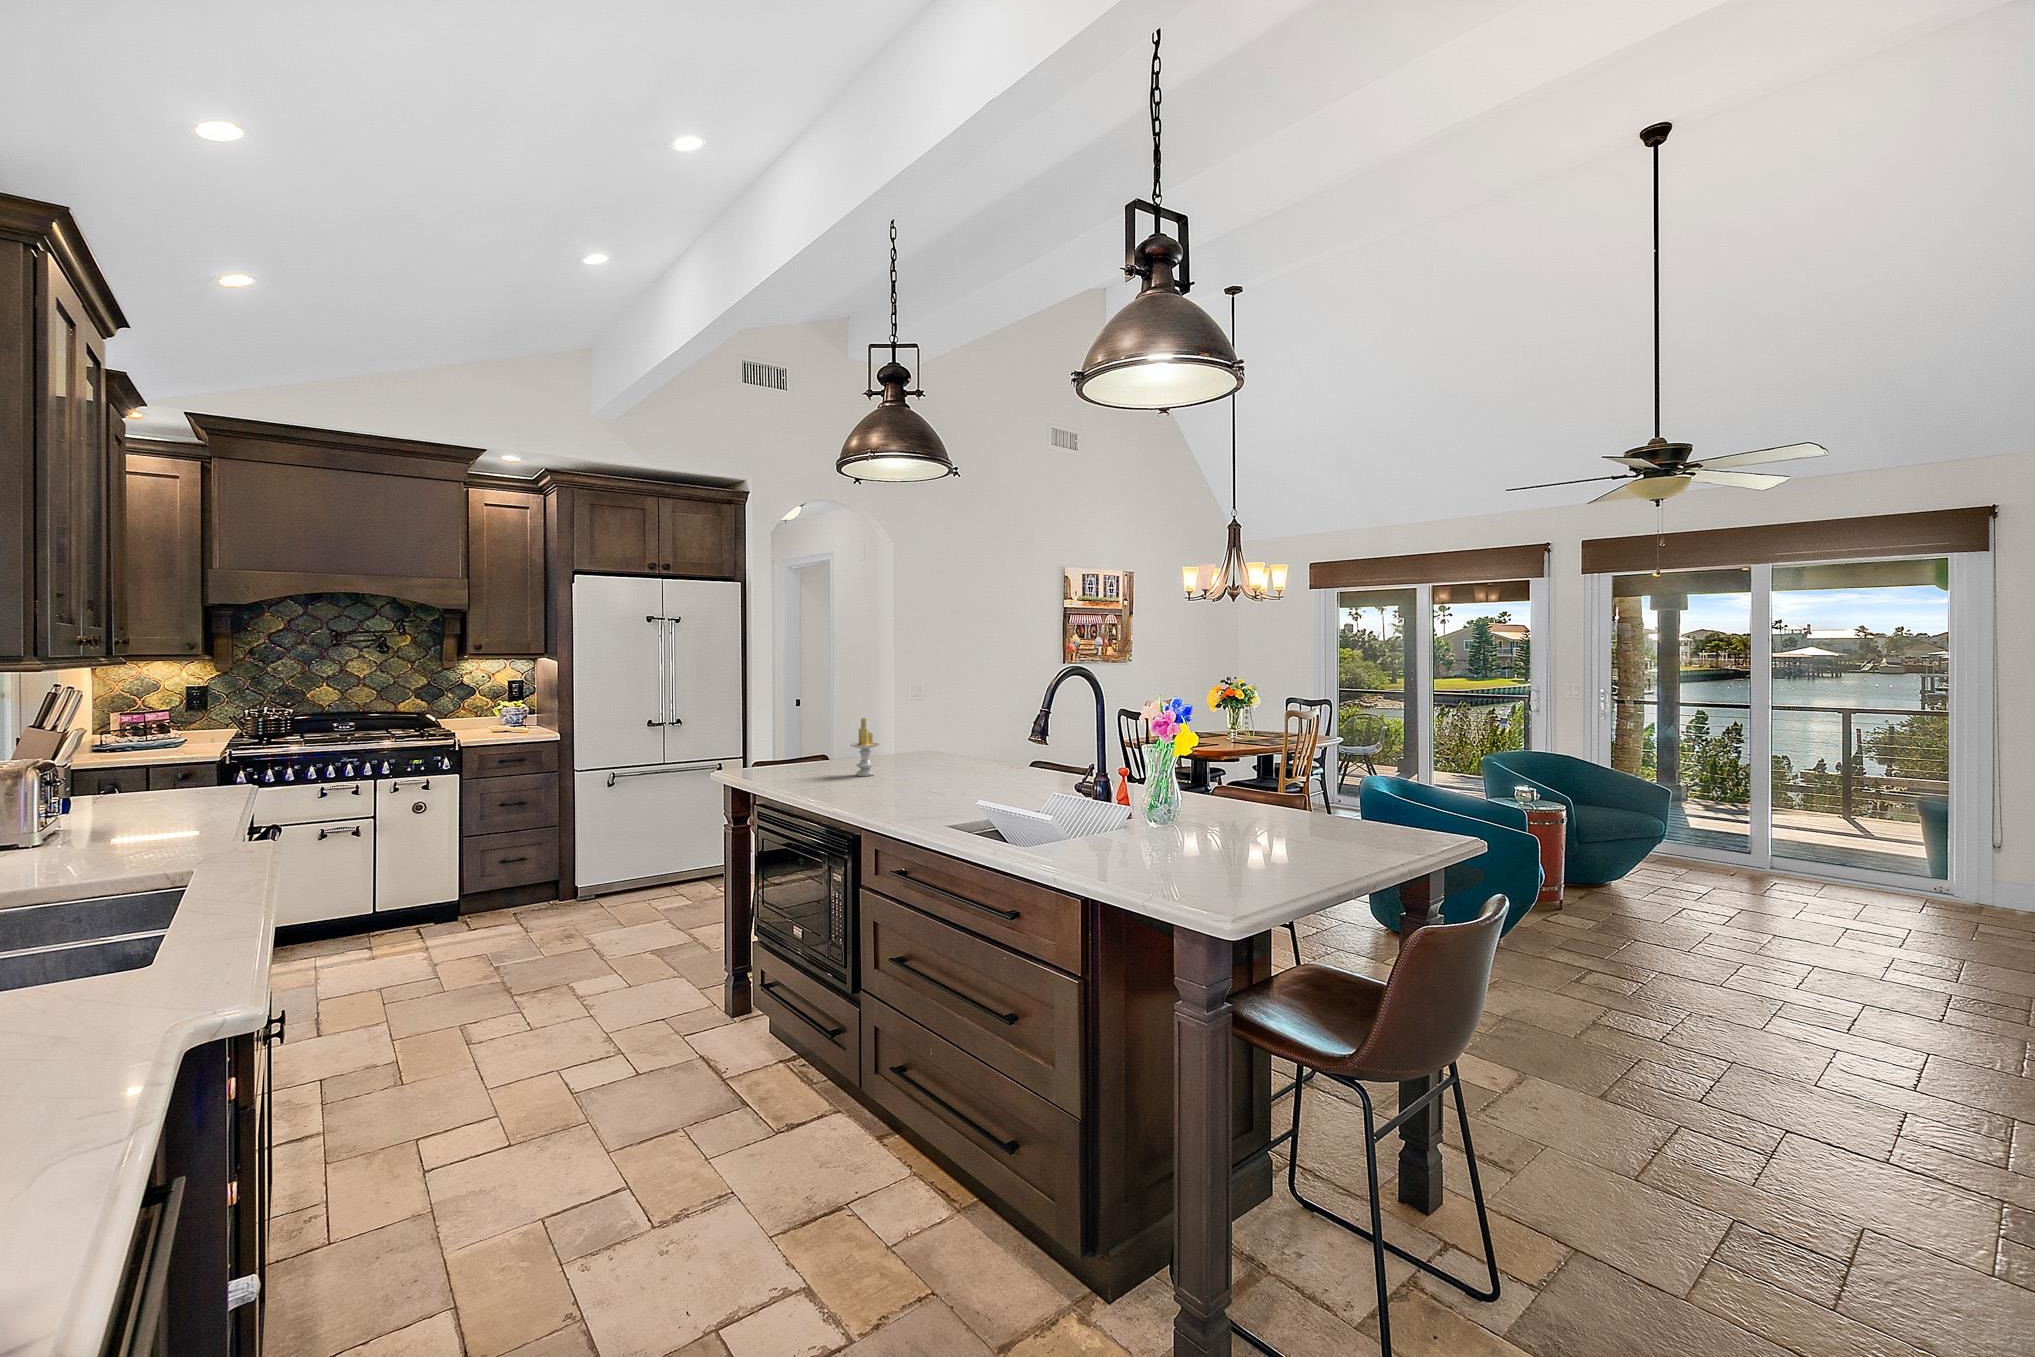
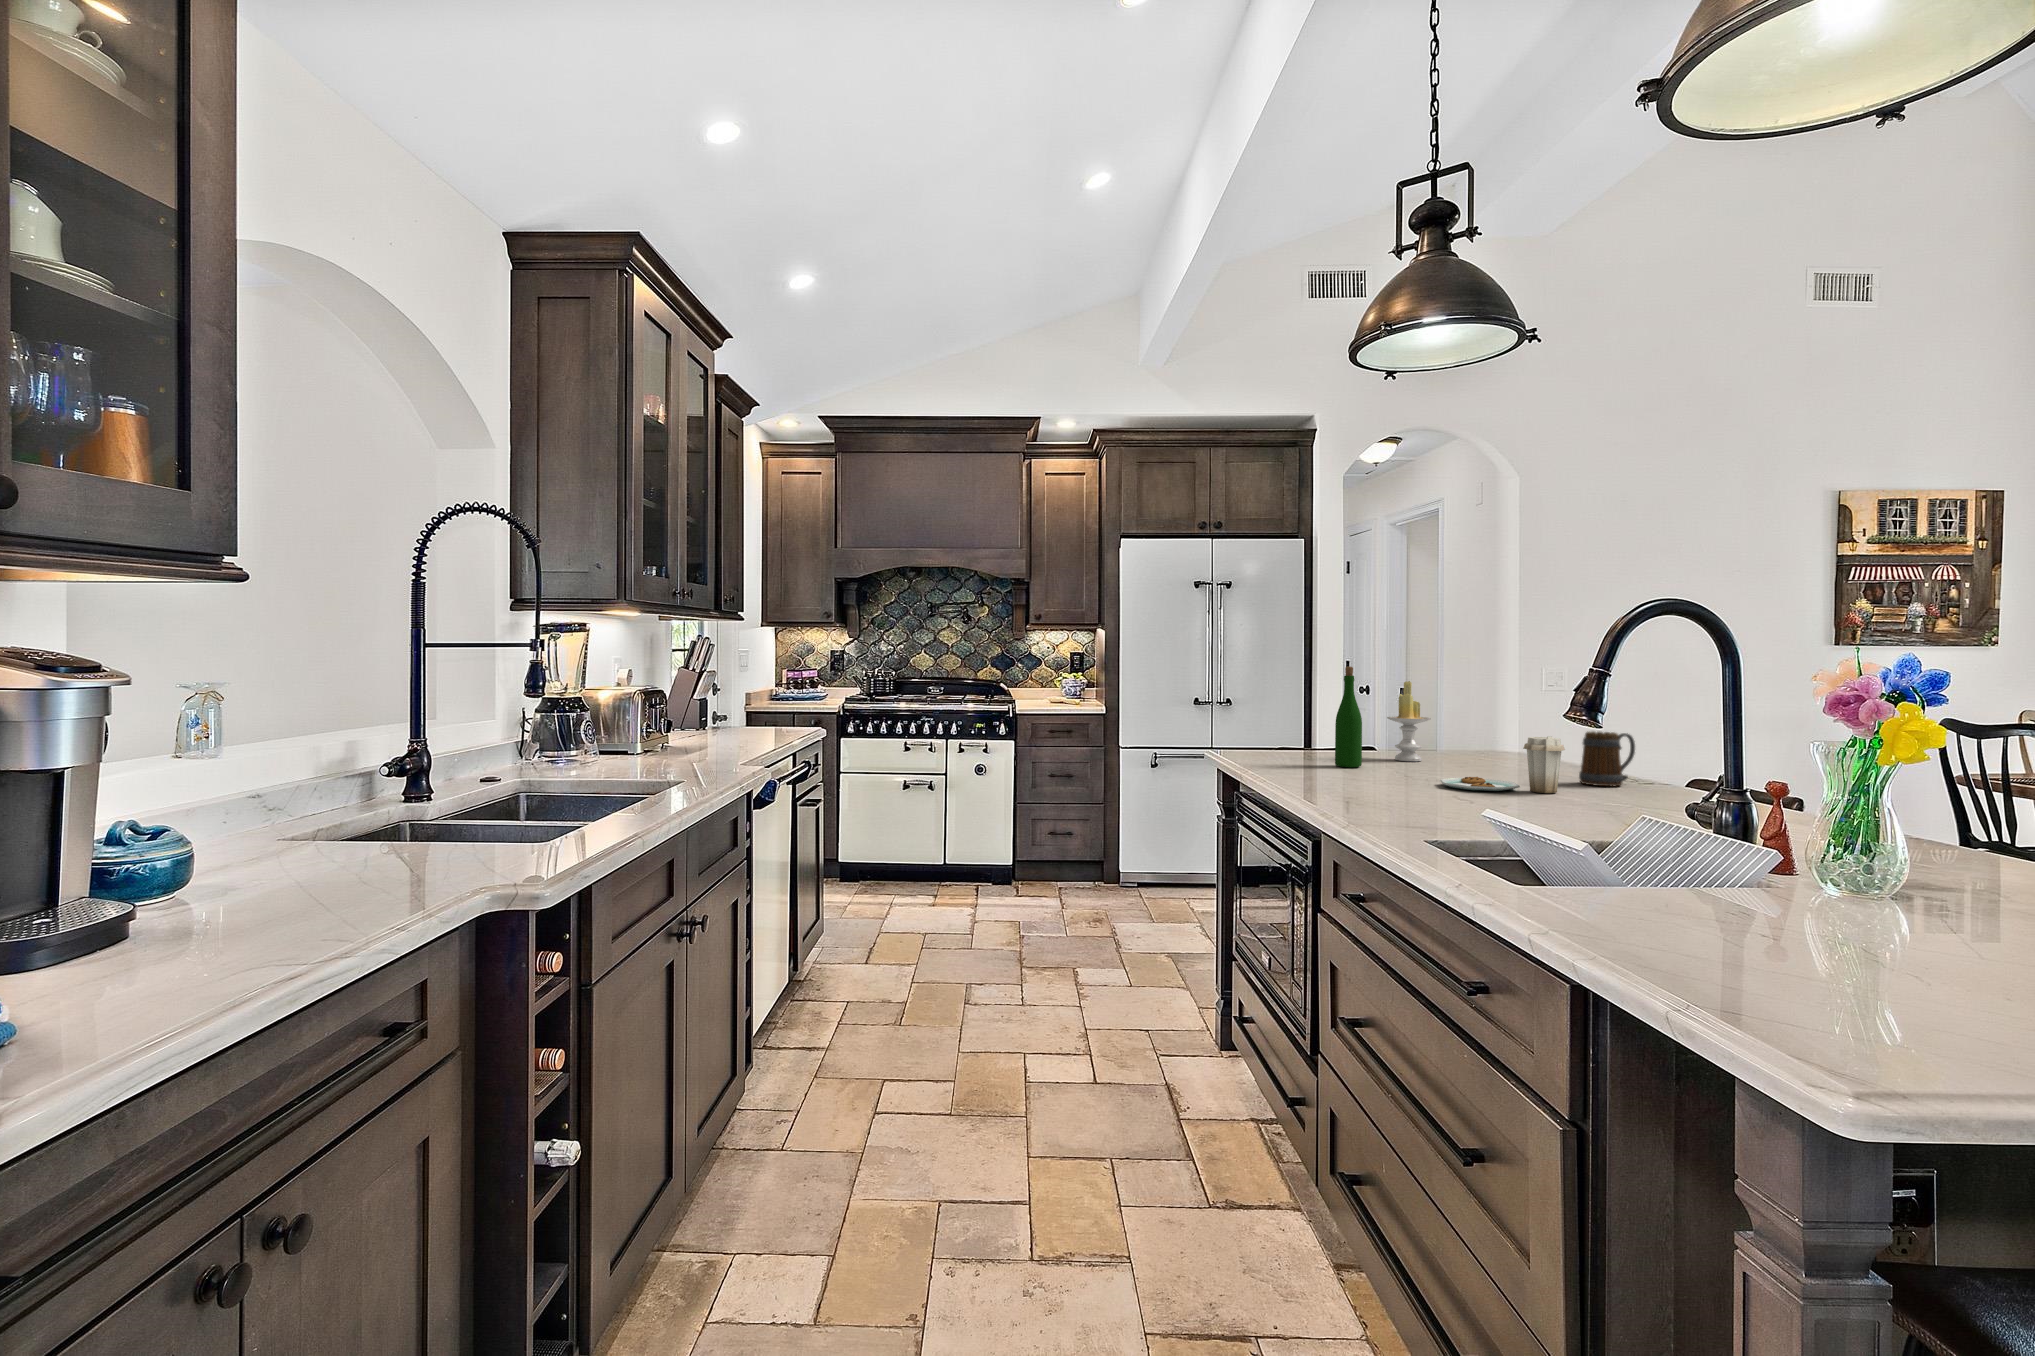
wine bottle: none [822,712,841,787] -> present [1335,667,1362,768]
mug: none [977,751,1006,786] -> present [1579,731,1635,786]
plate: none [902,760,975,799] -> present [1440,736,1565,793]

